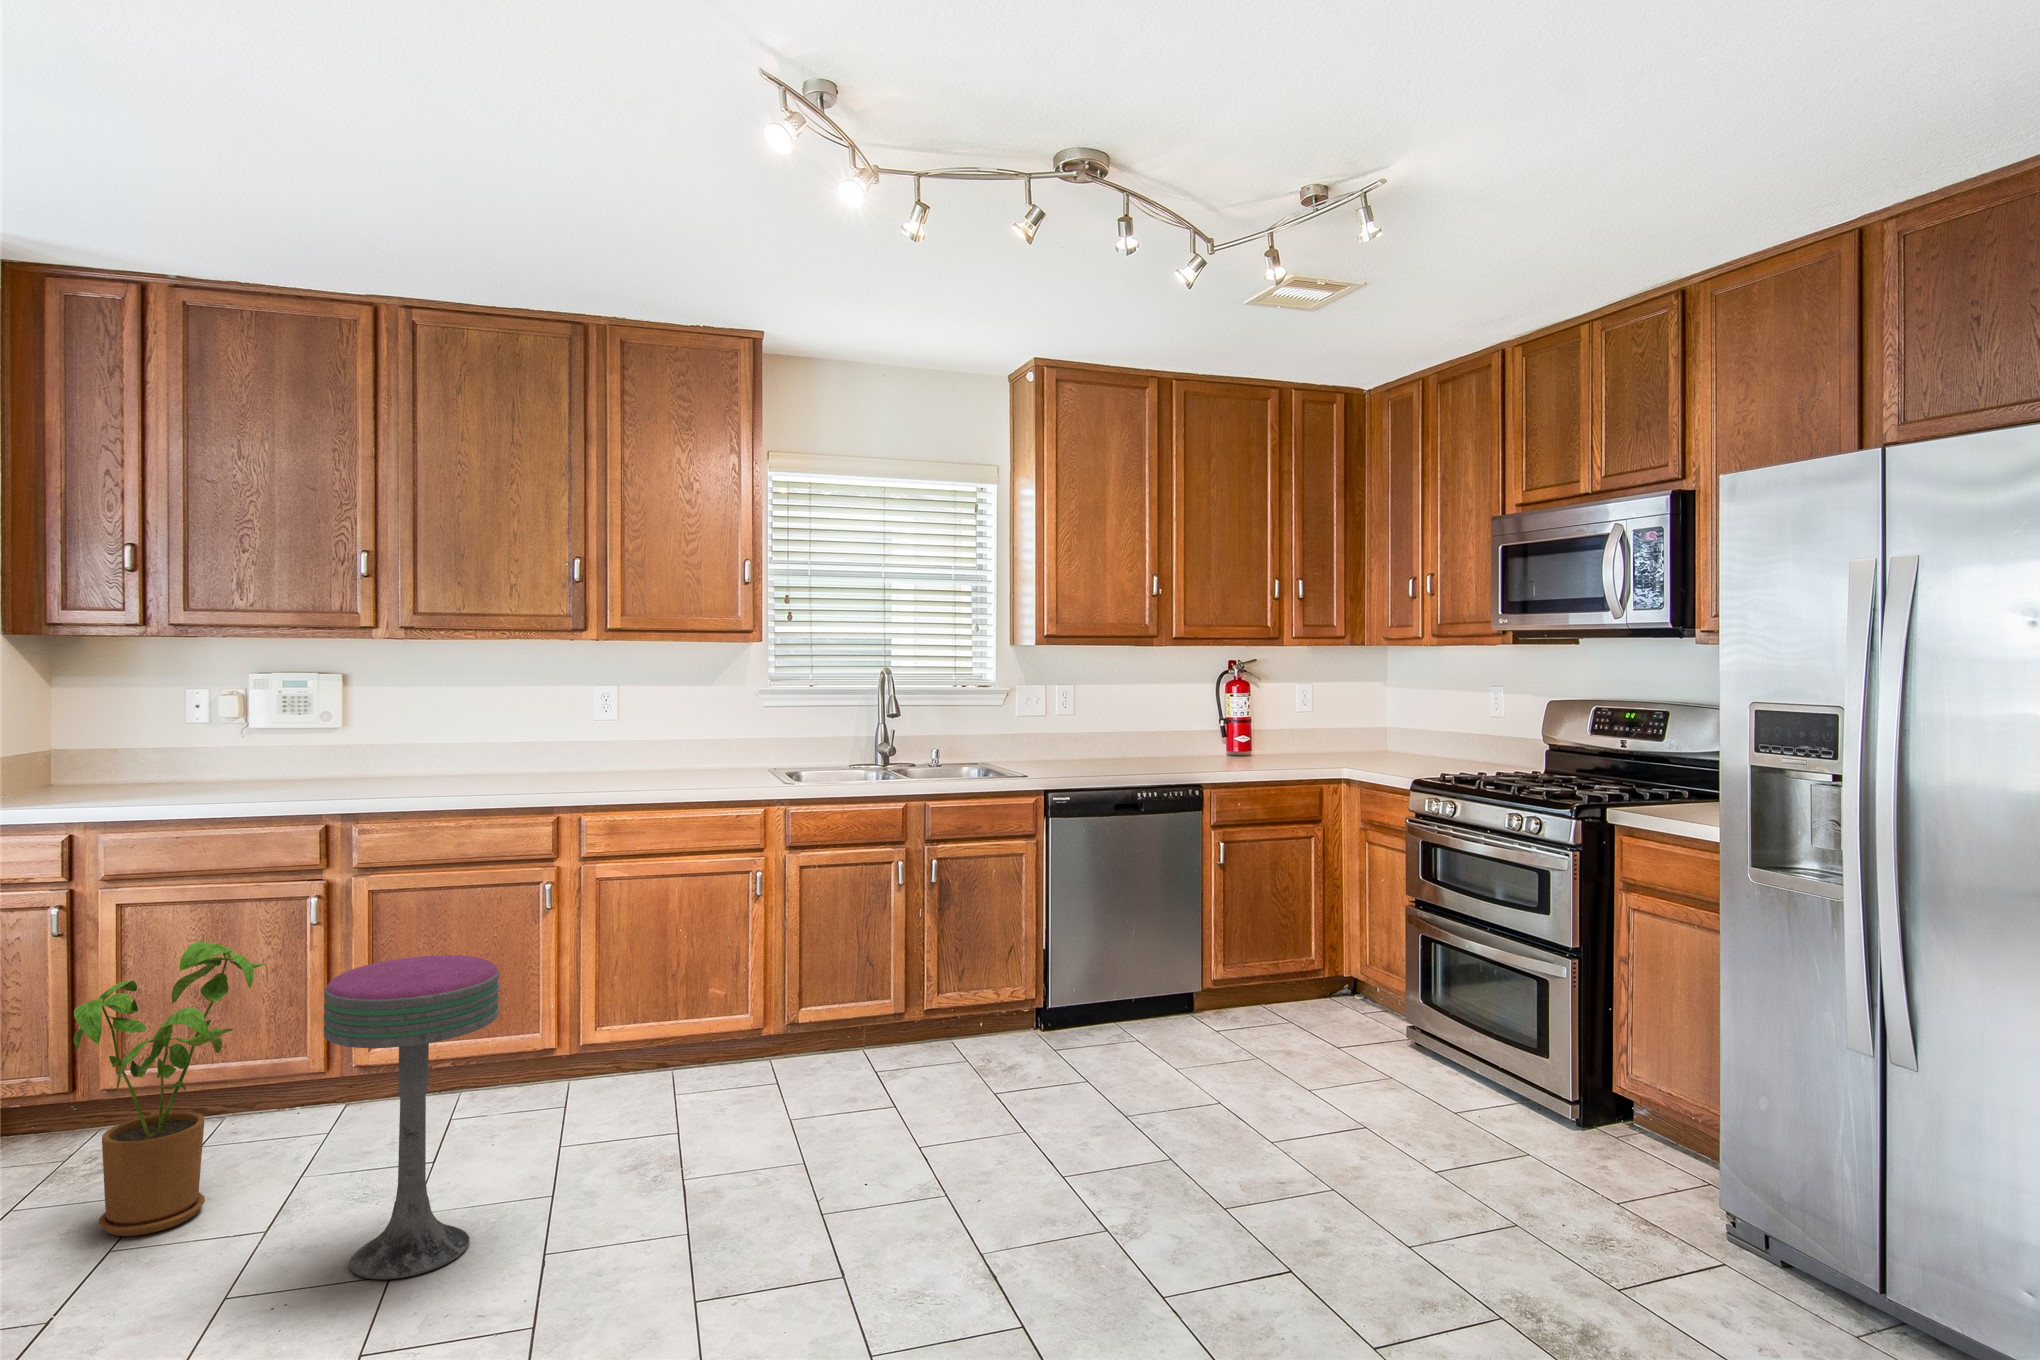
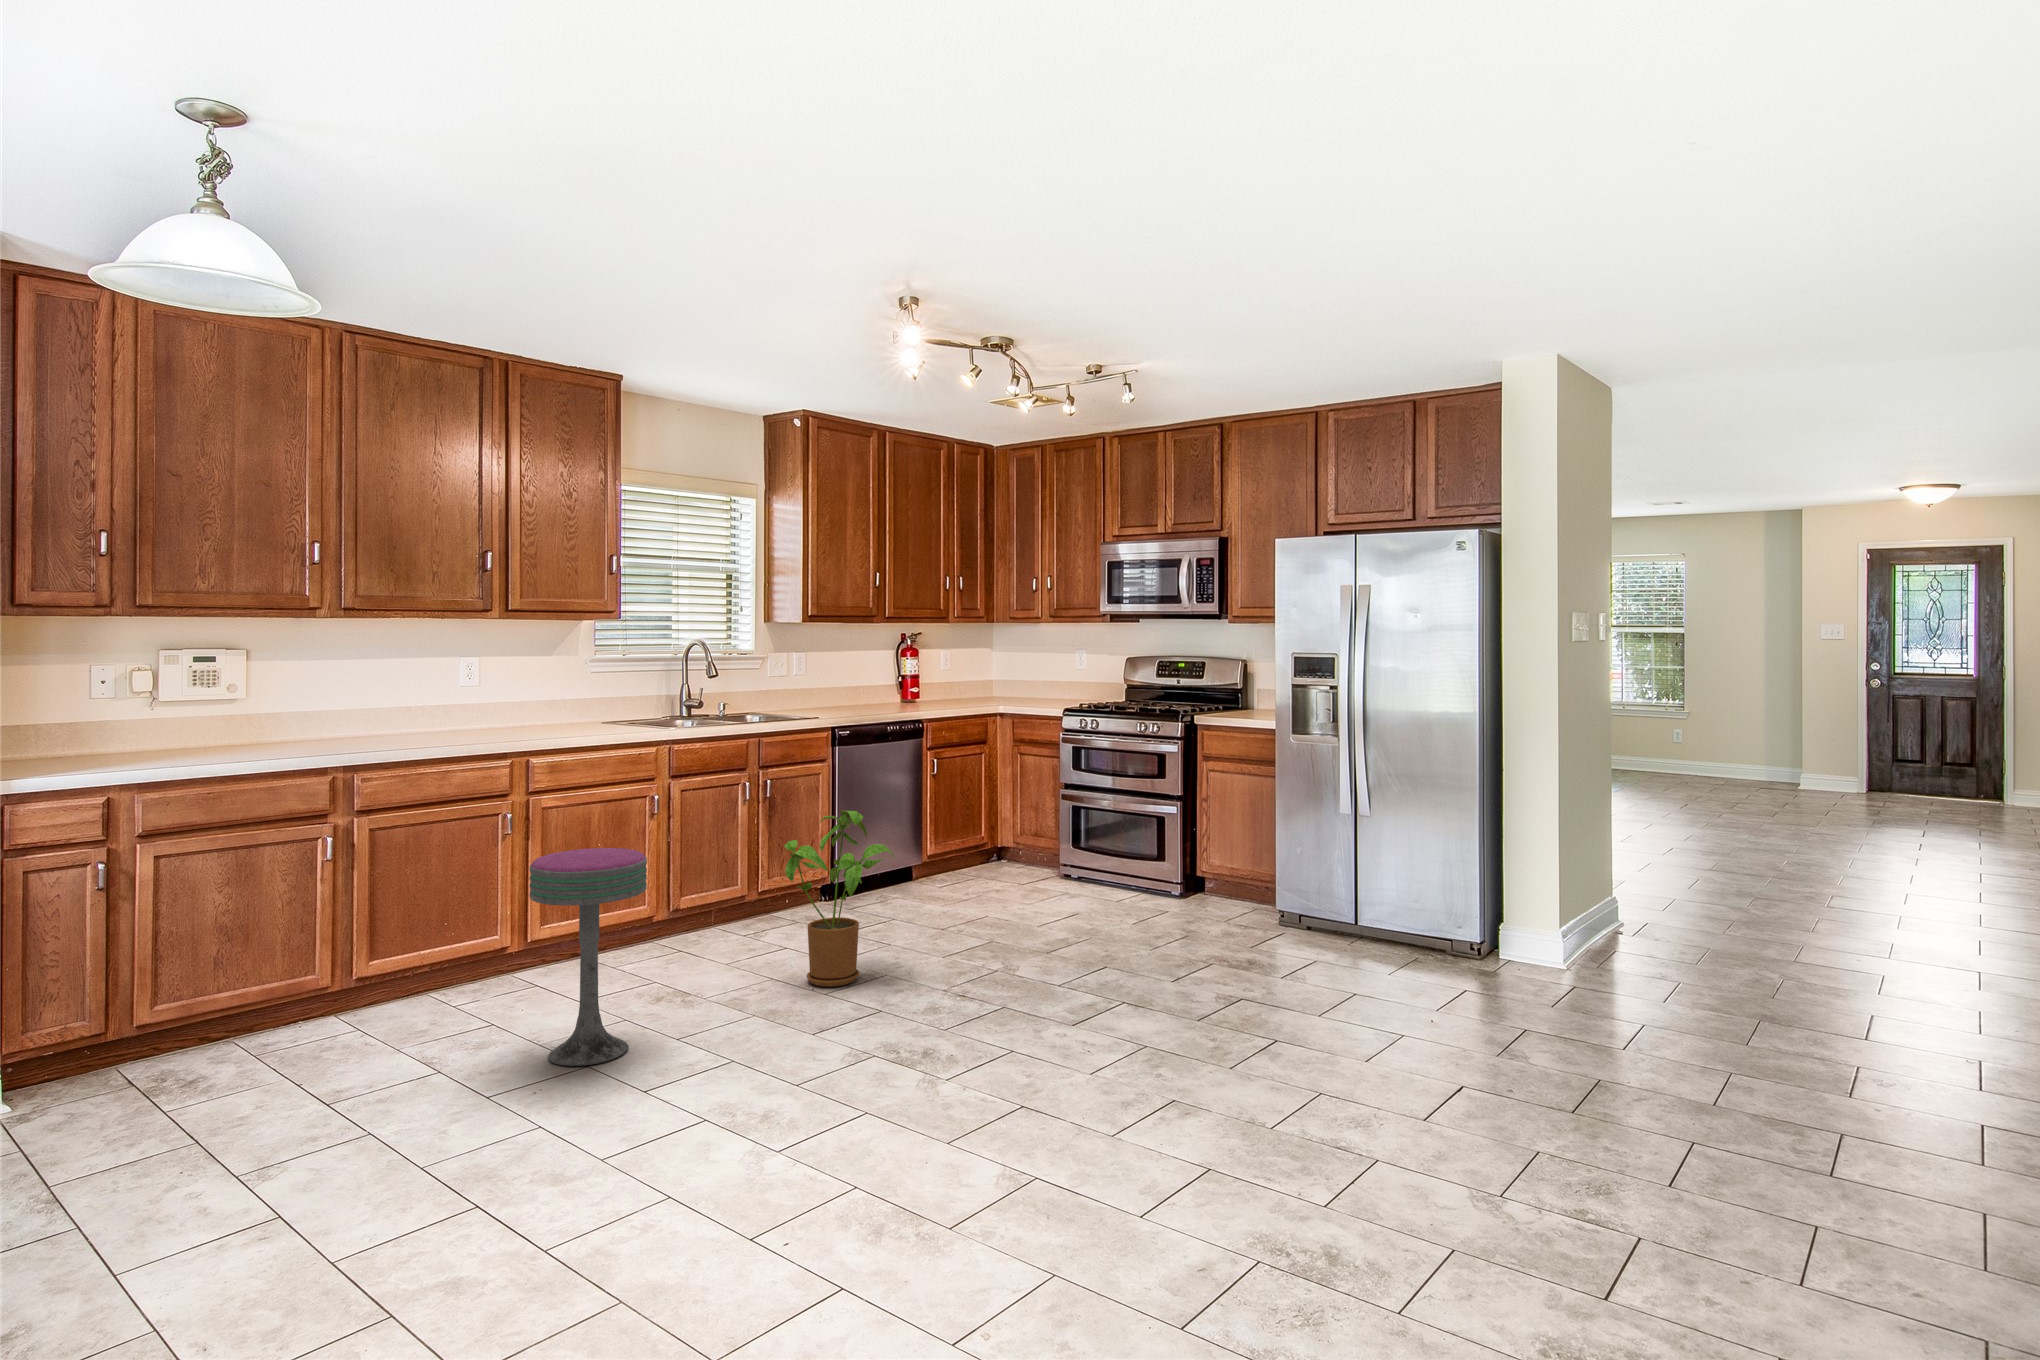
house plant: present [74,942,265,1236] -> present [785,811,895,987]

